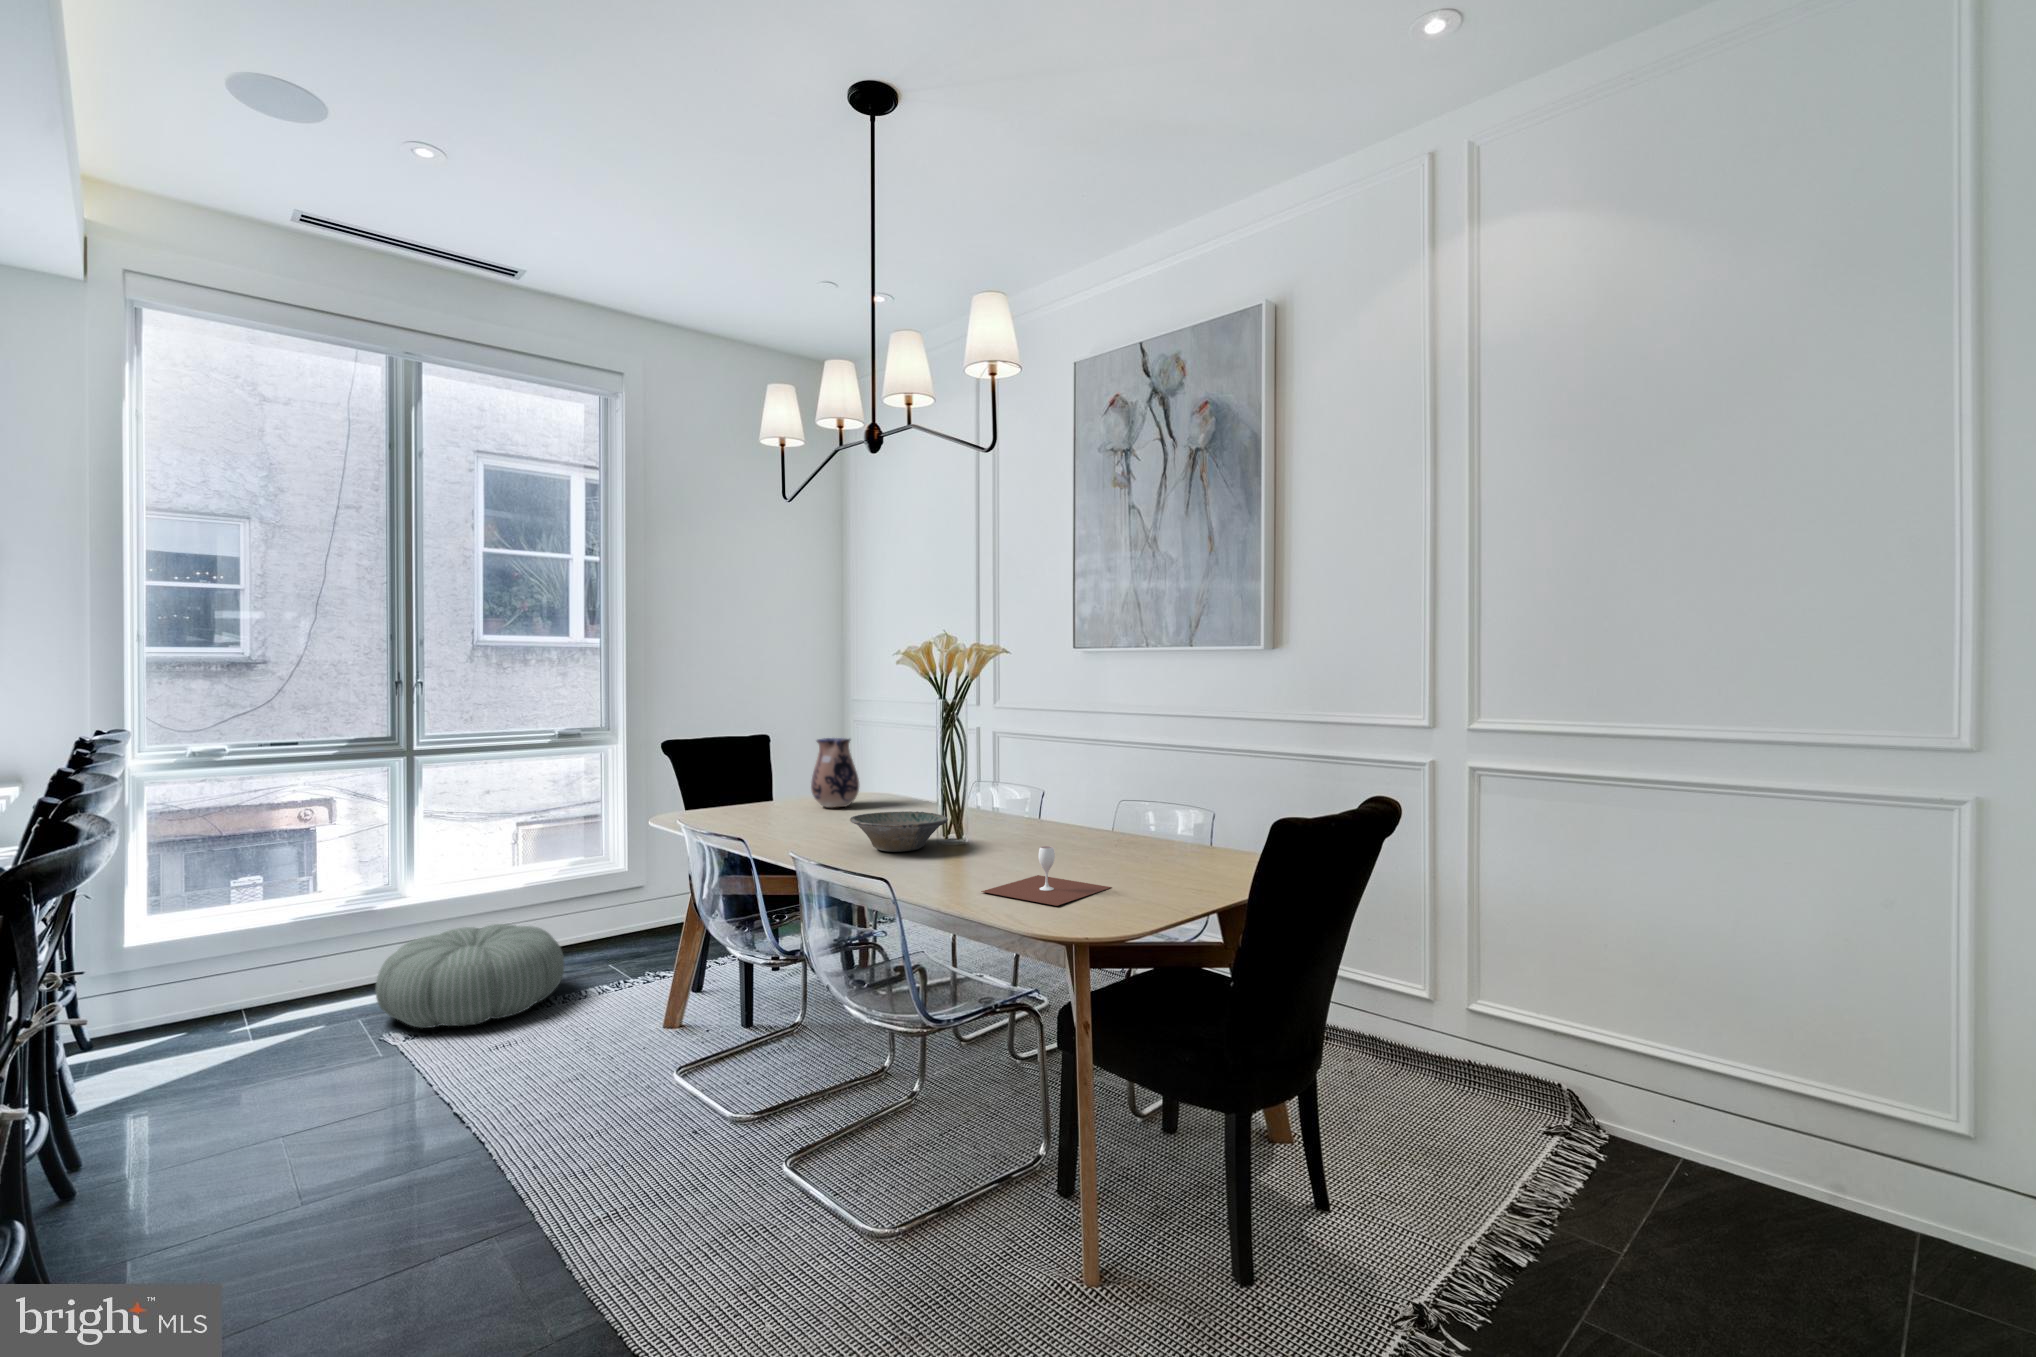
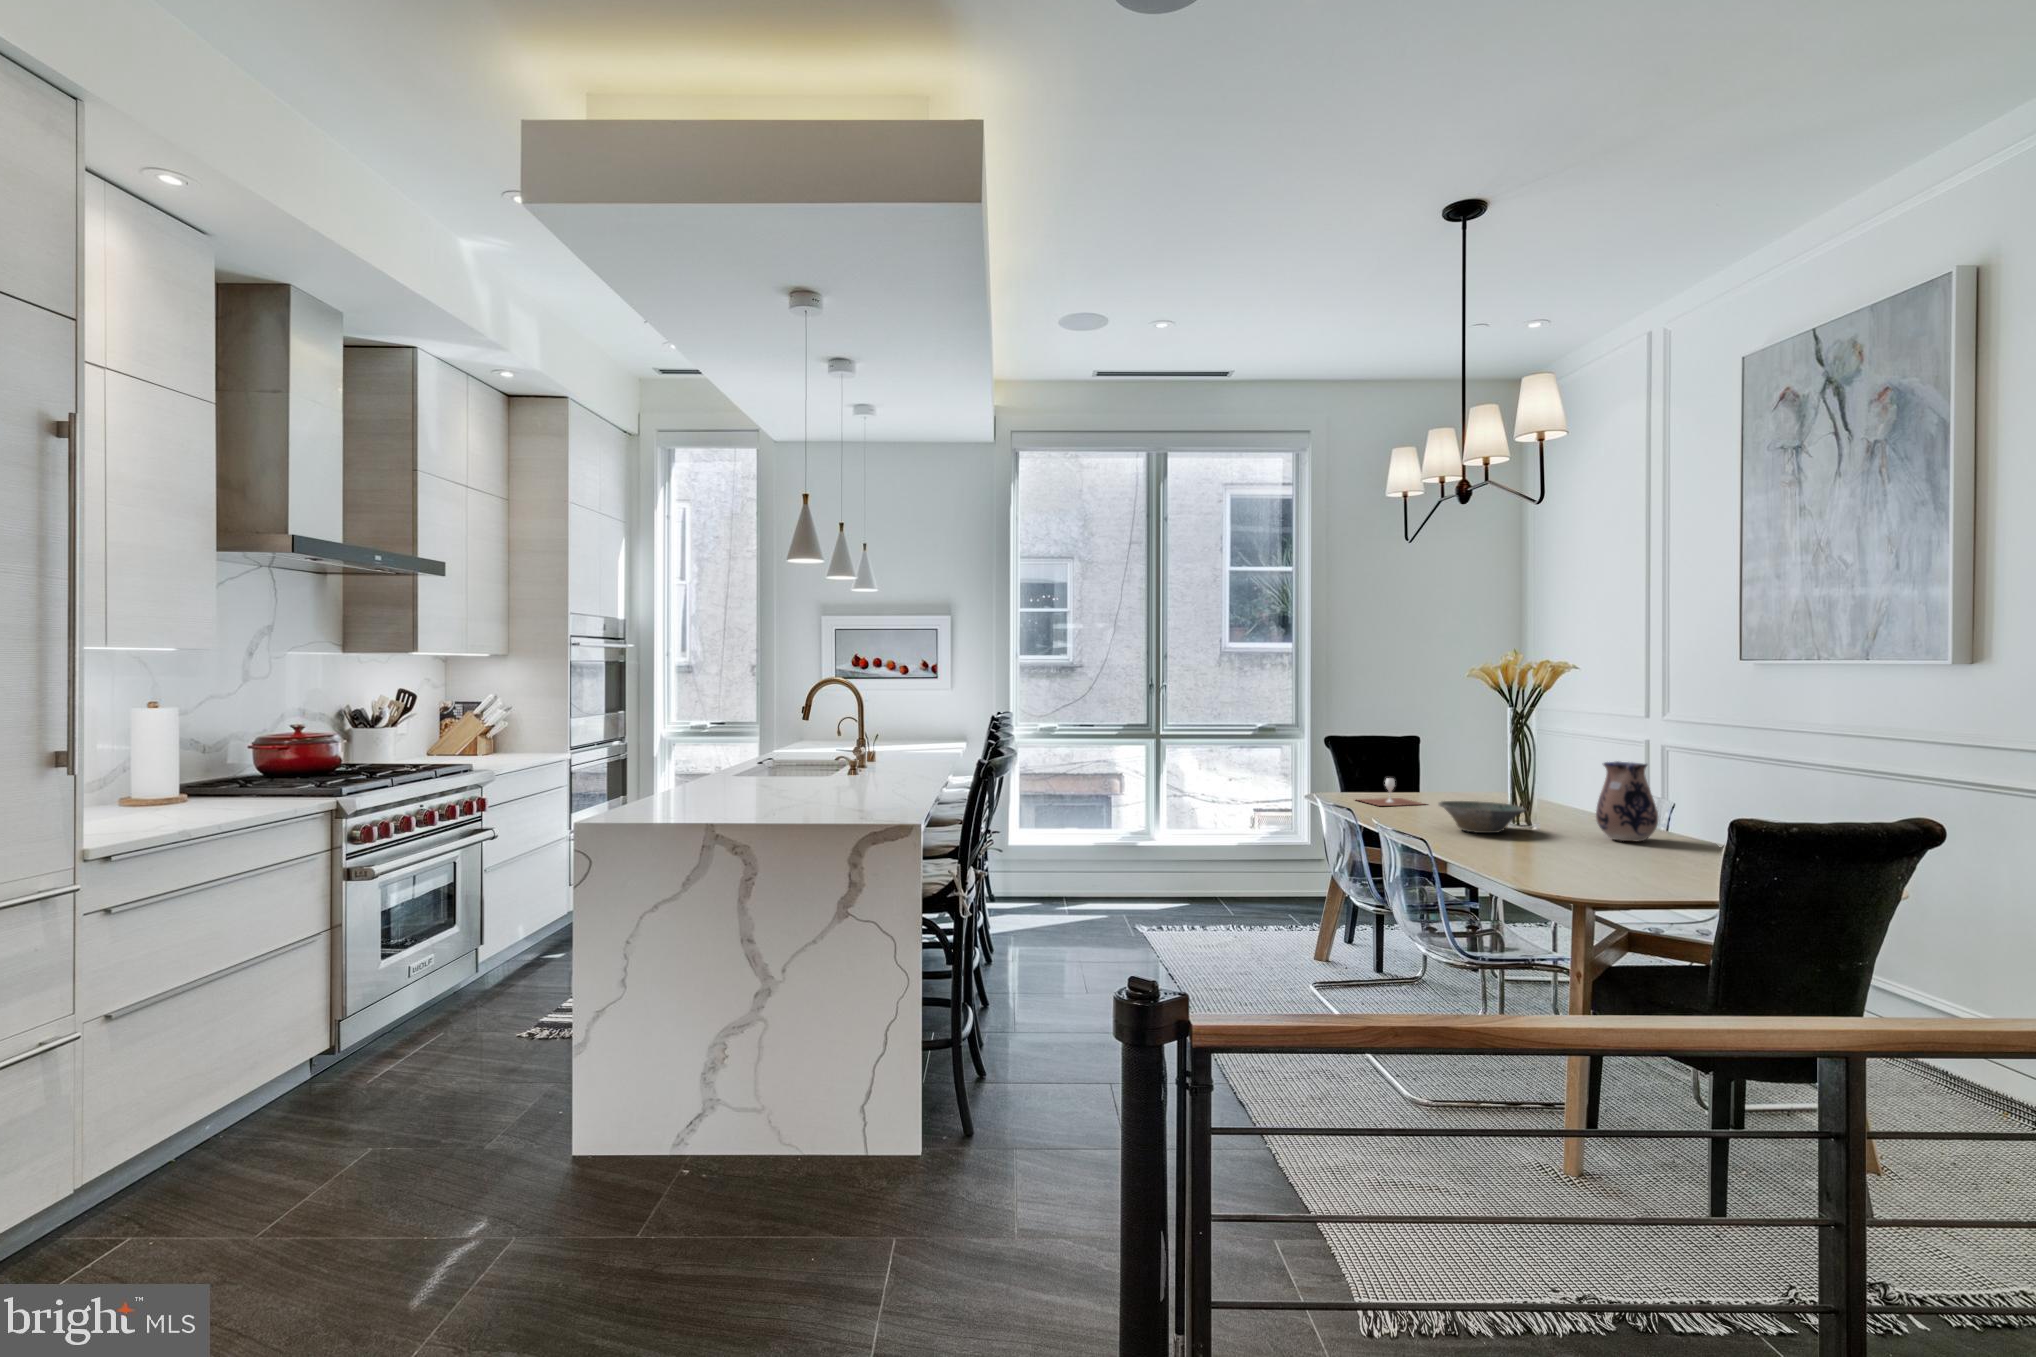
ceramic pitcher: present [811,738,859,808] -> present [1596,761,1658,841]
wine glass: present [981,846,1111,906] -> present [1359,778,1423,806]
pouf: present [376,924,564,1028] -> none [1132,865,1252,932]

